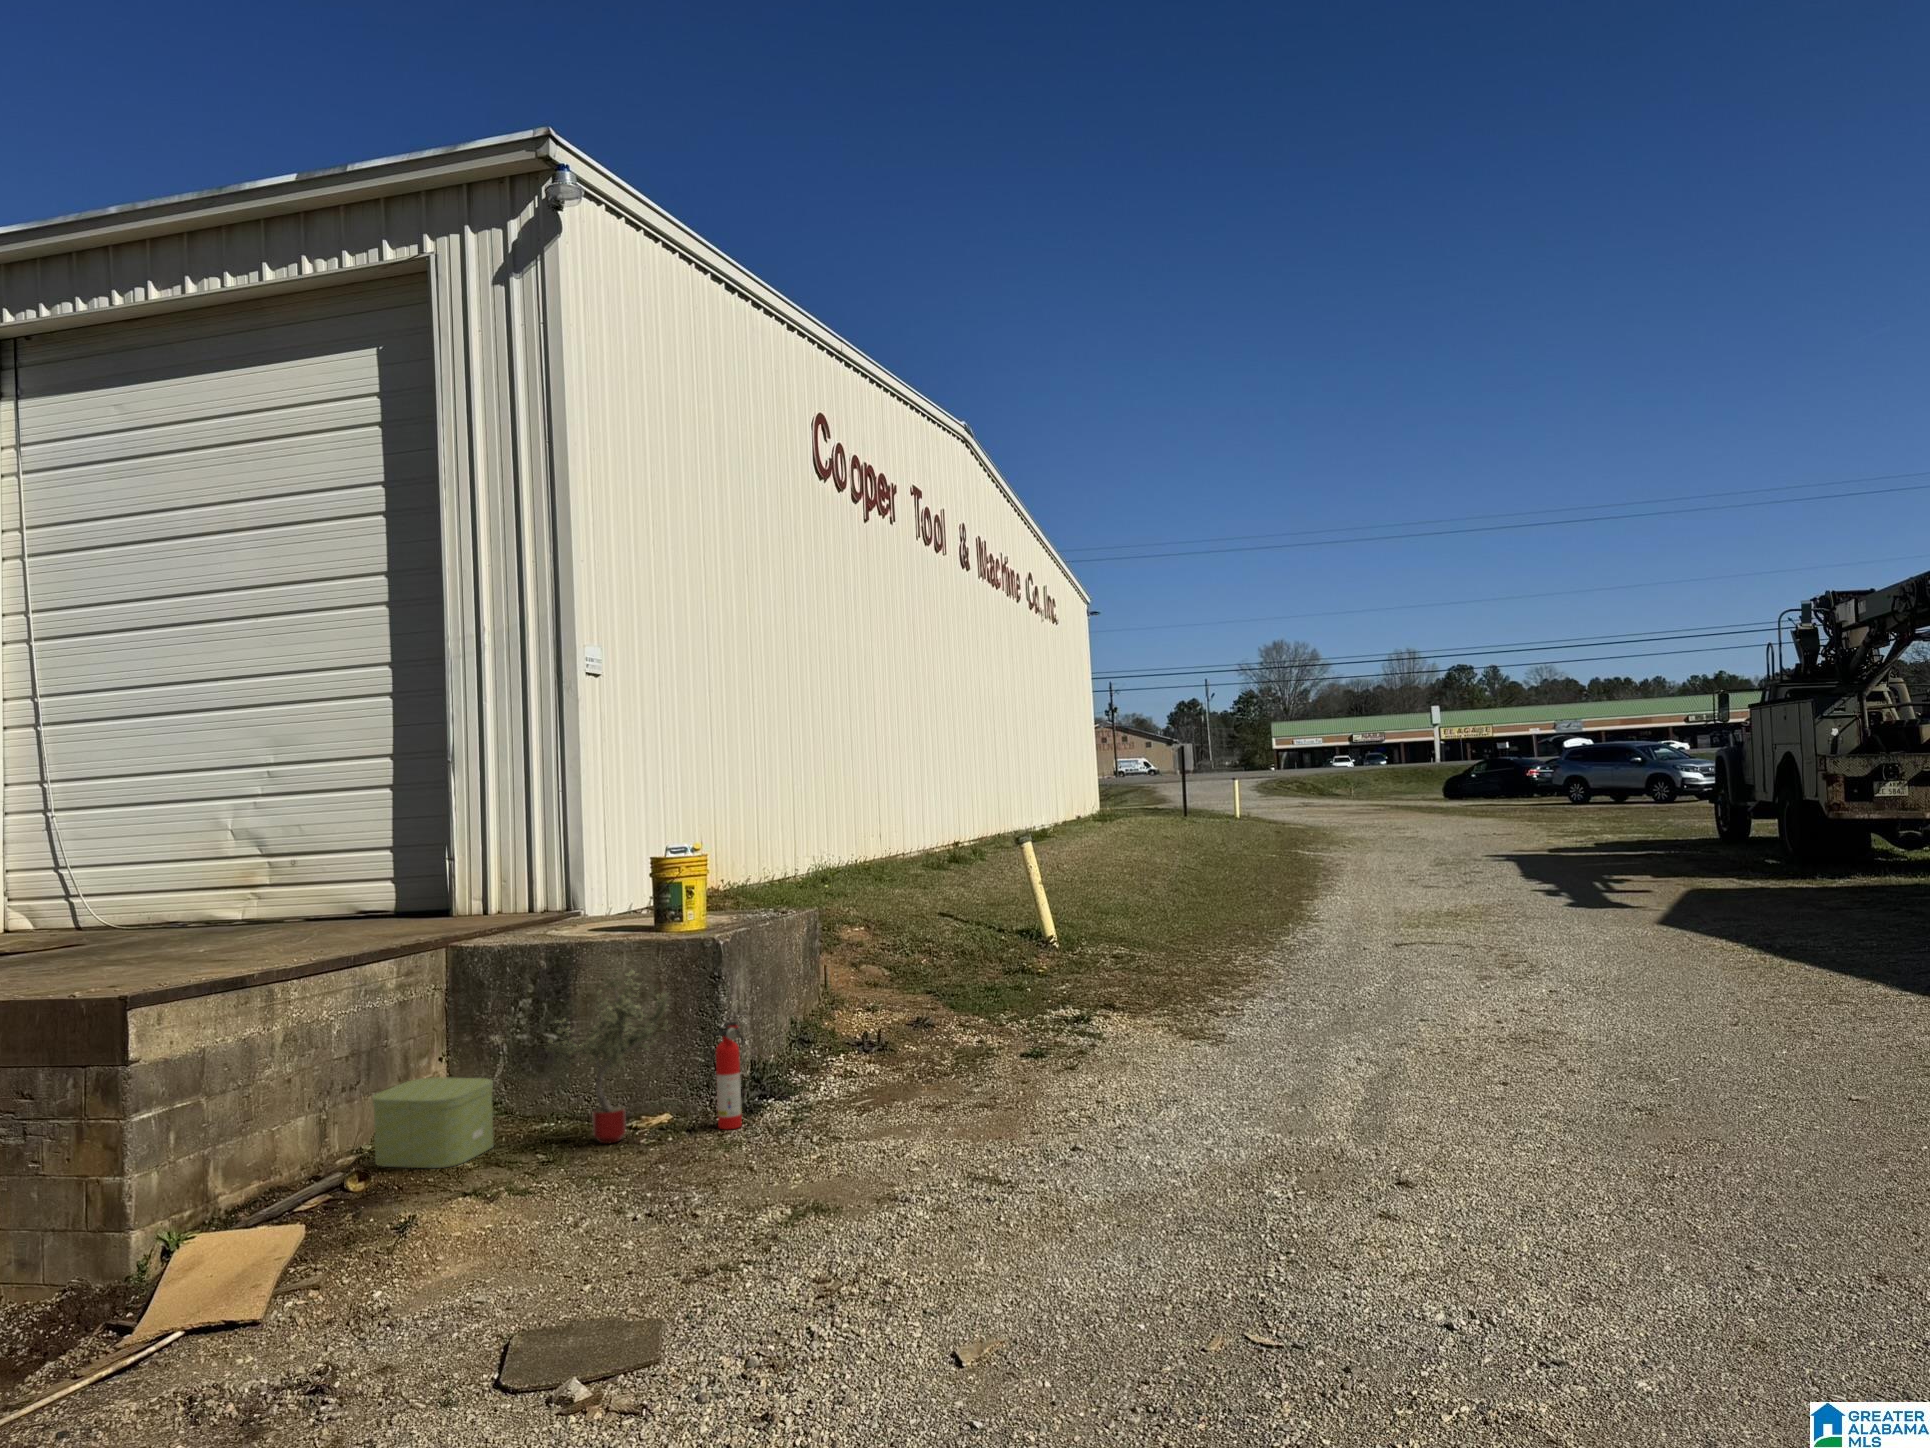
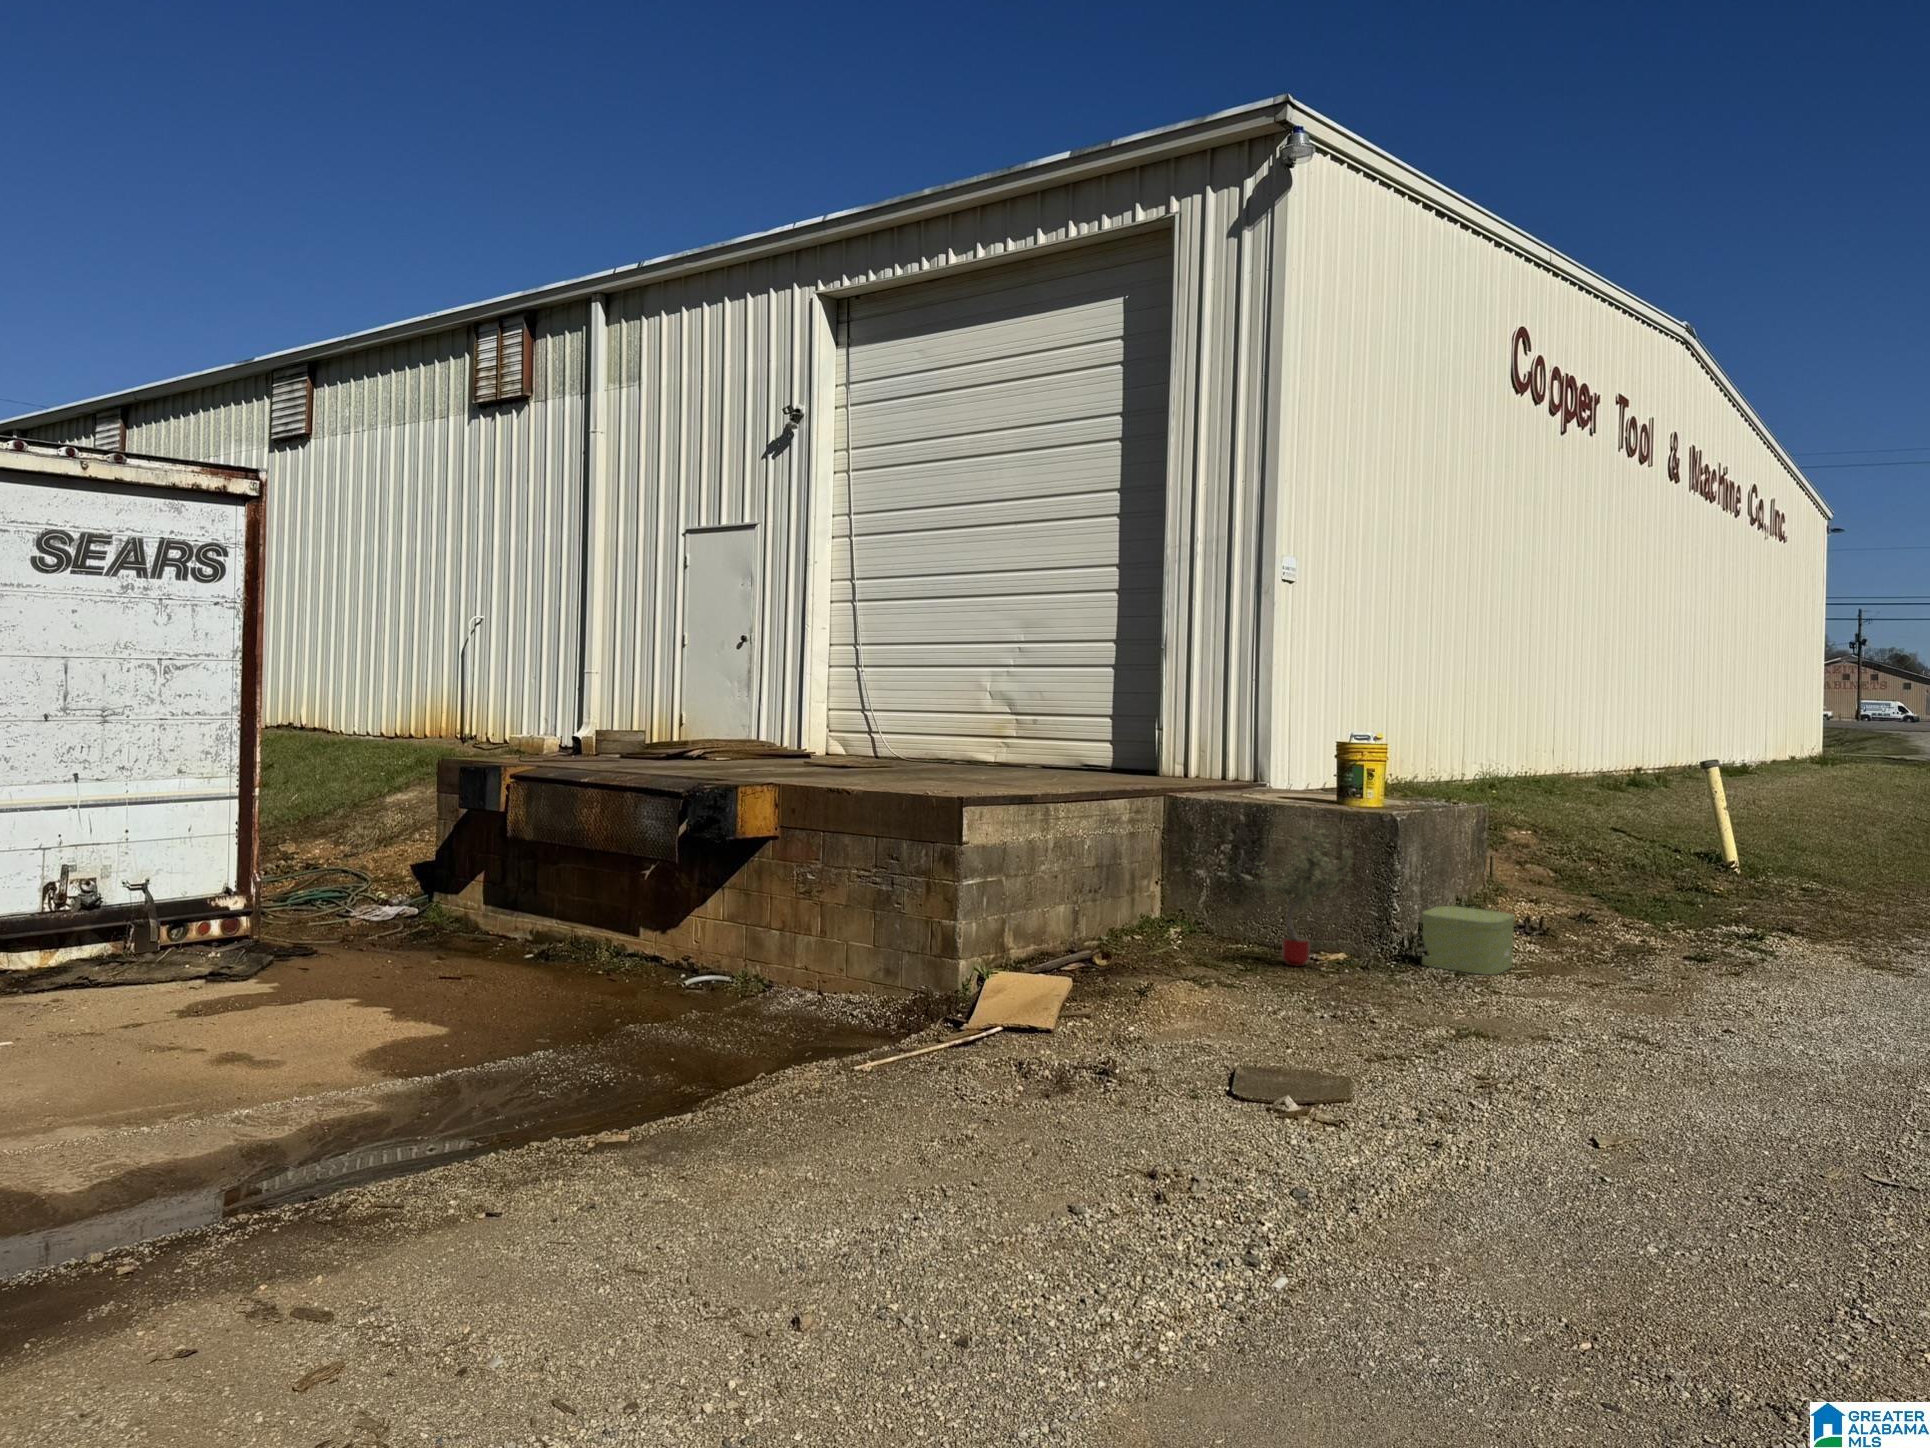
fire extinguisher: present [713,1022,745,1129] -> none [1388,883,1416,972]
storage box: present [373,1077,494,1168] -> present [1421,906,1515,975]

